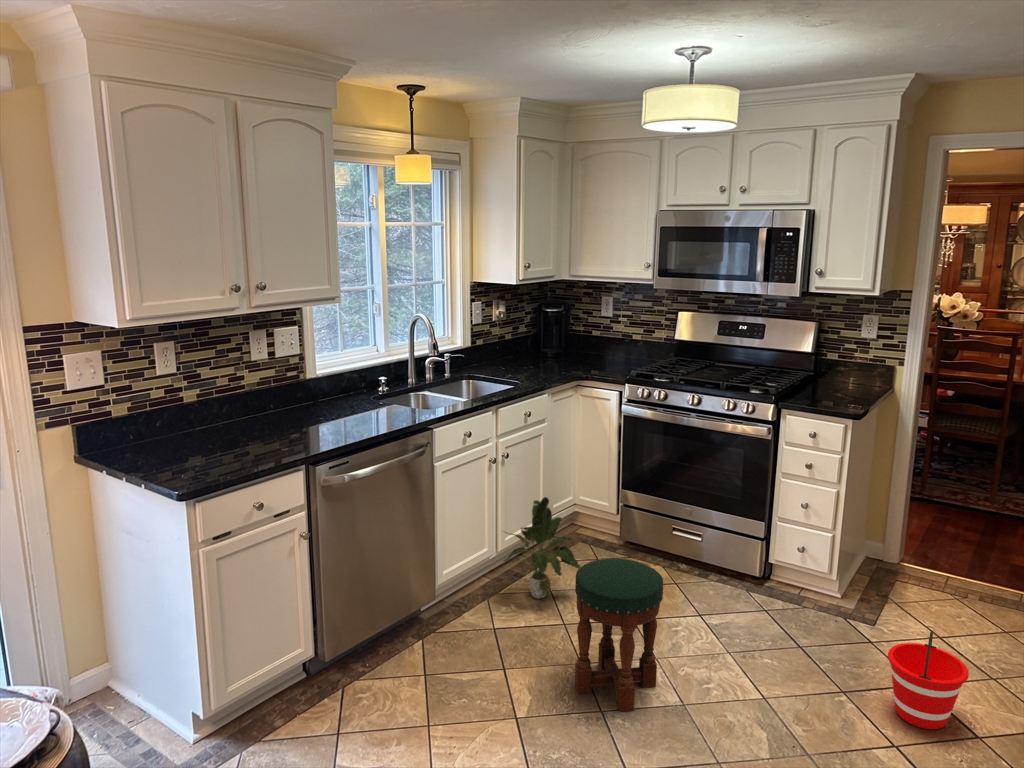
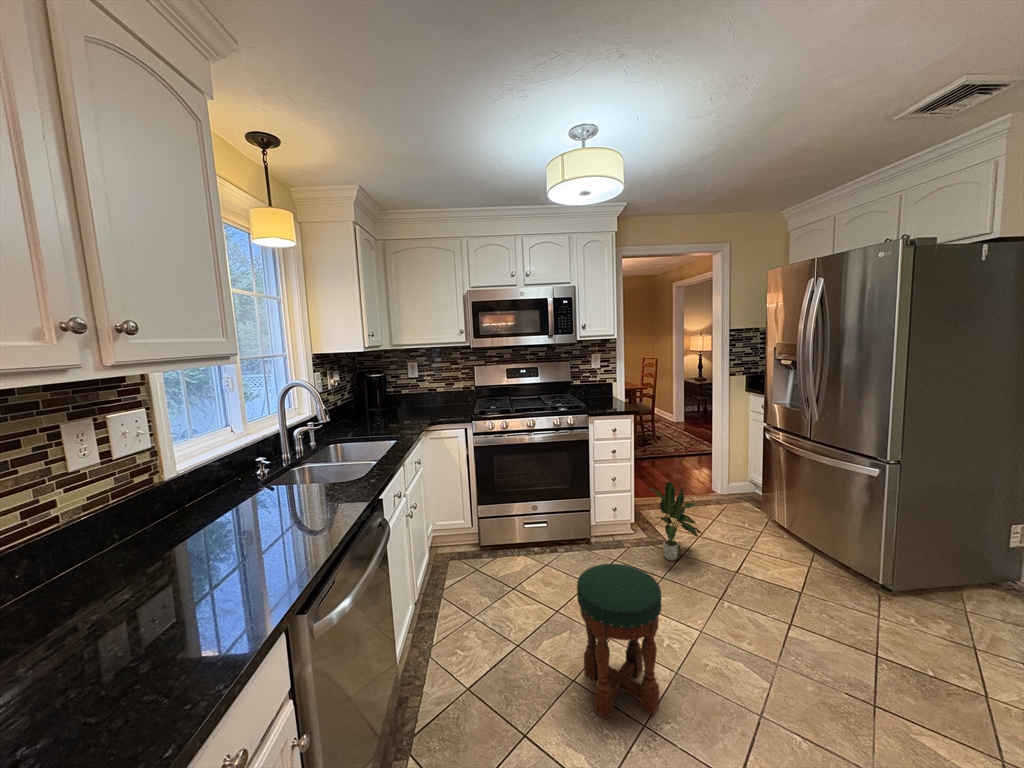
potted plant: present [504,497,580,599] -> present [651,482,702,560]
bucket: present [888,631,969,729] -> none [744,536,801,605]

